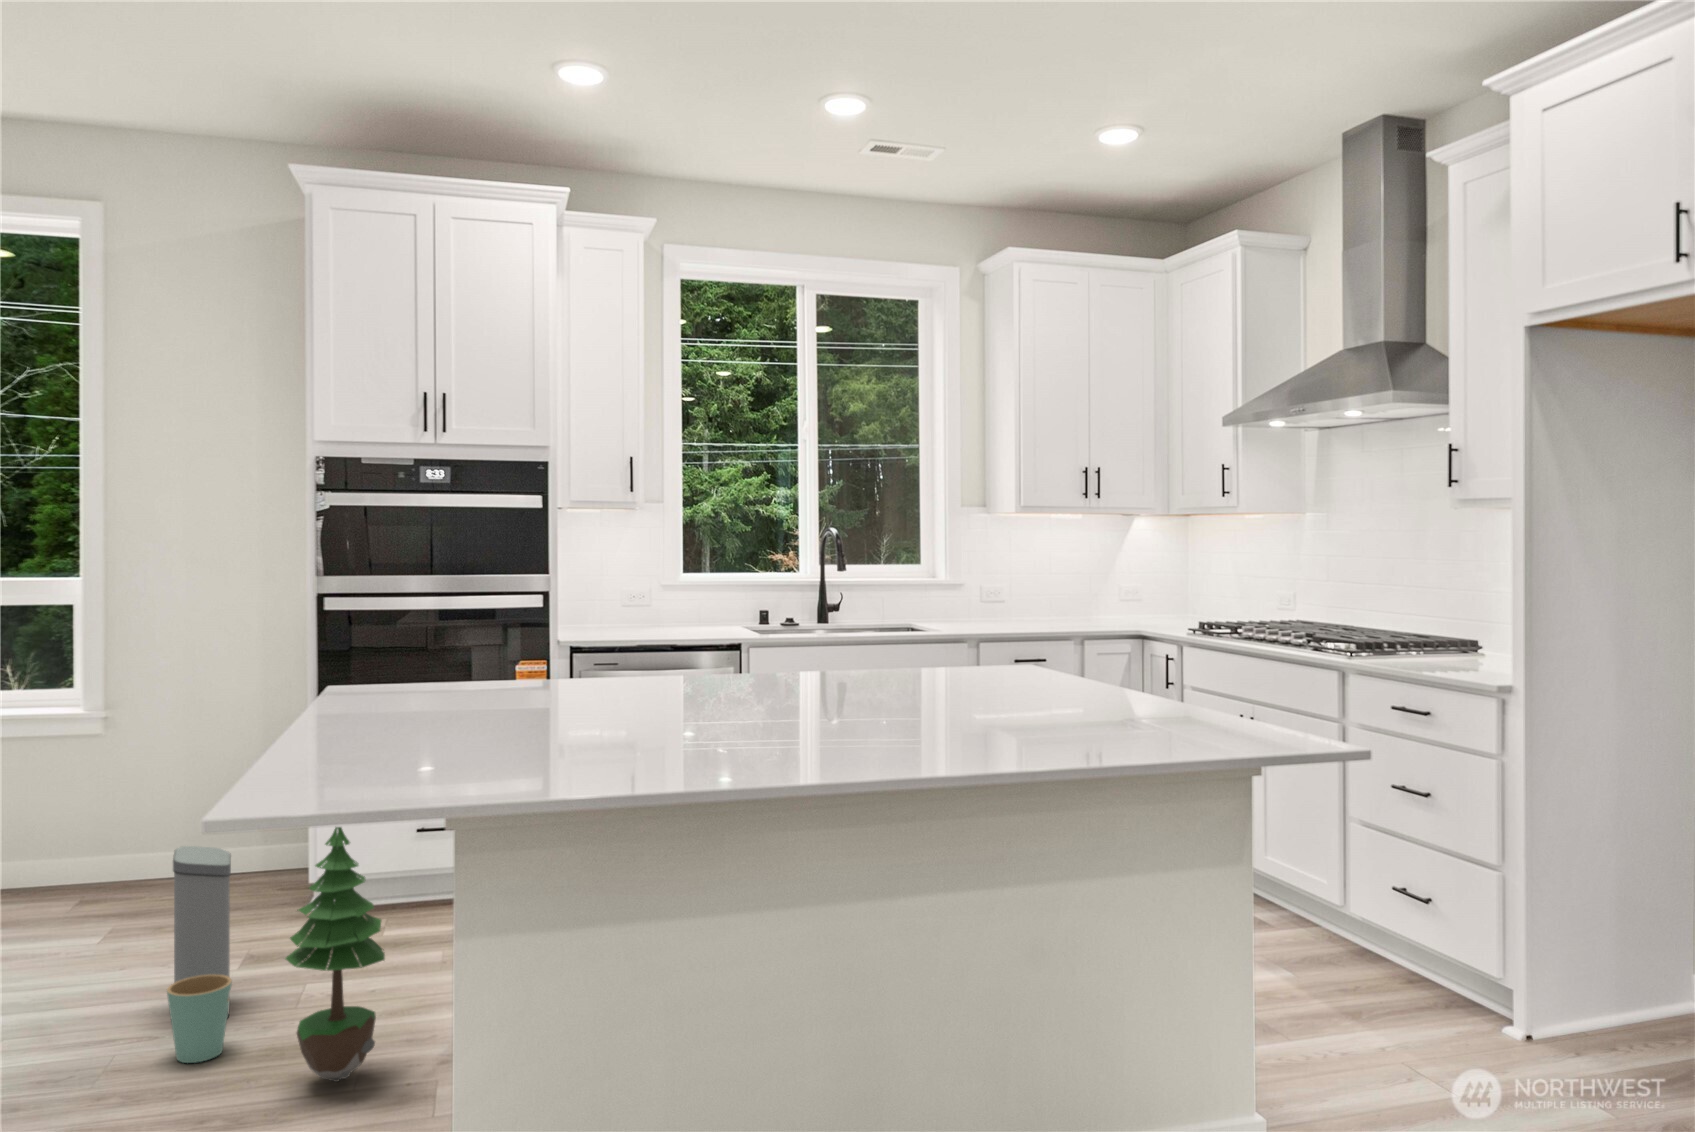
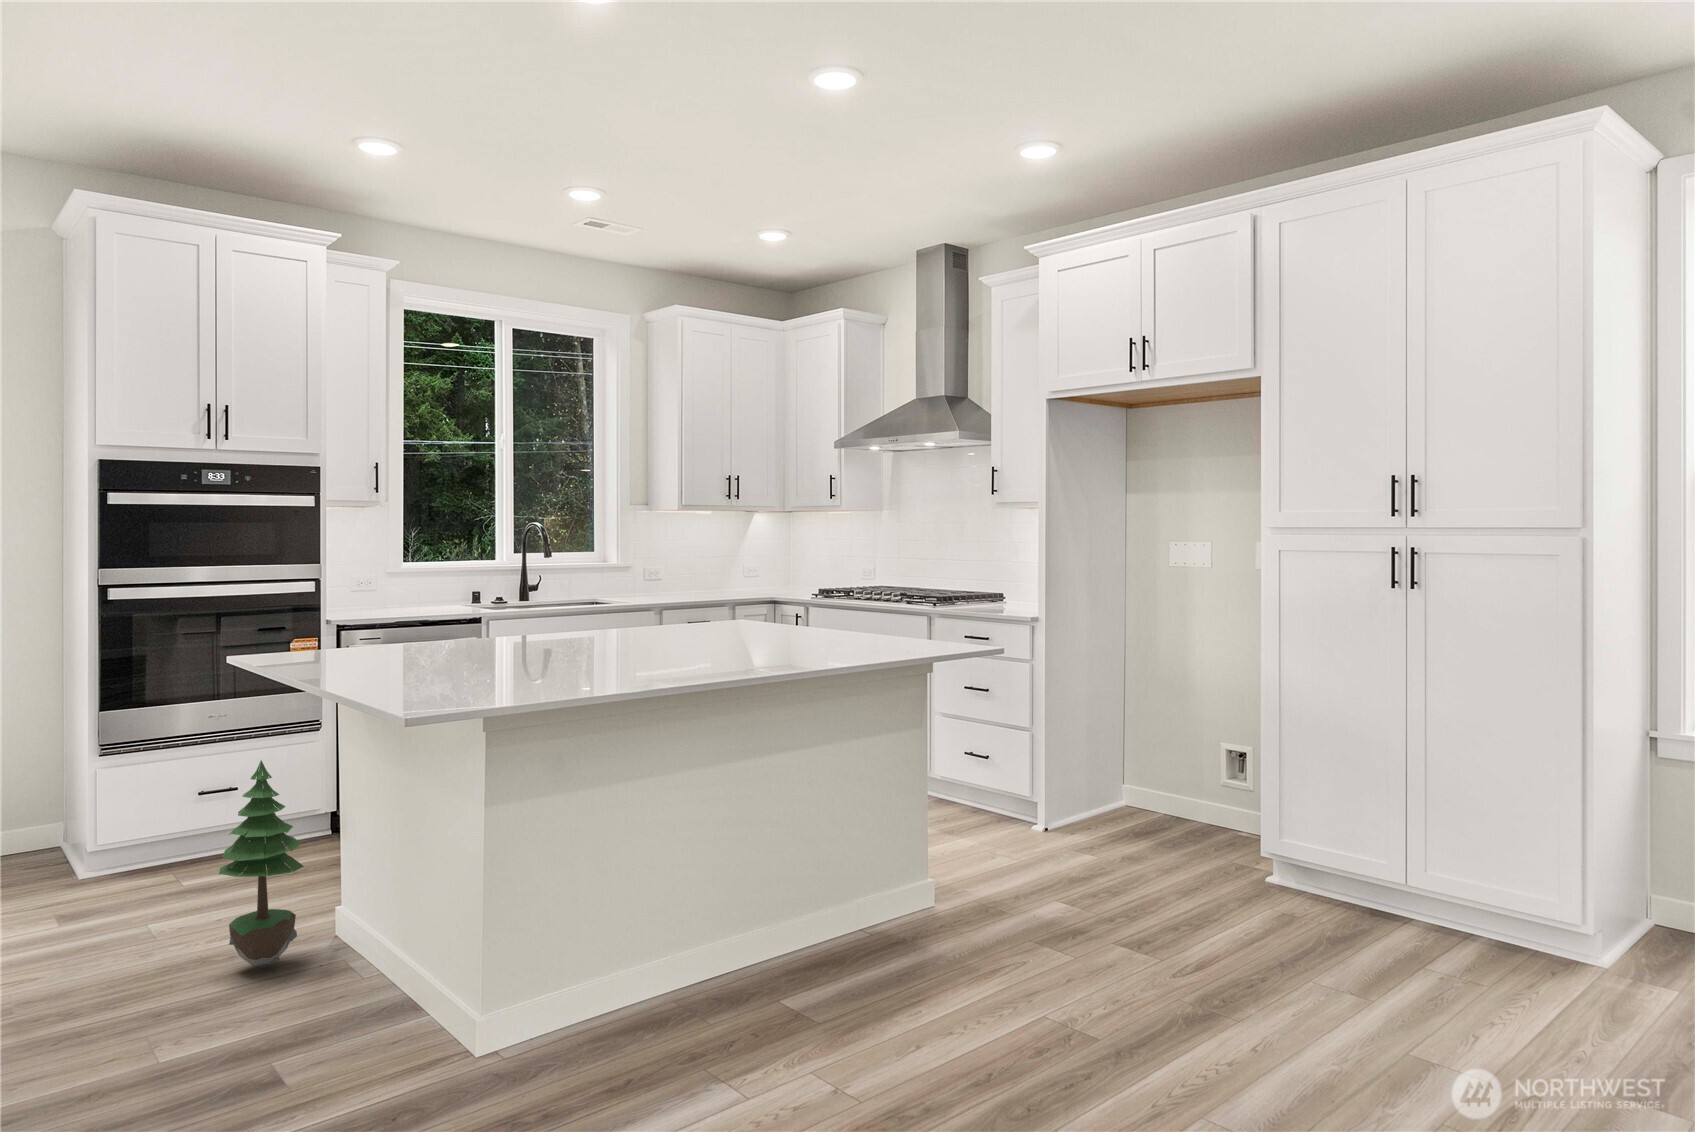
trash can: present [167,846,232,1063] -> none [41,807,140,980]

